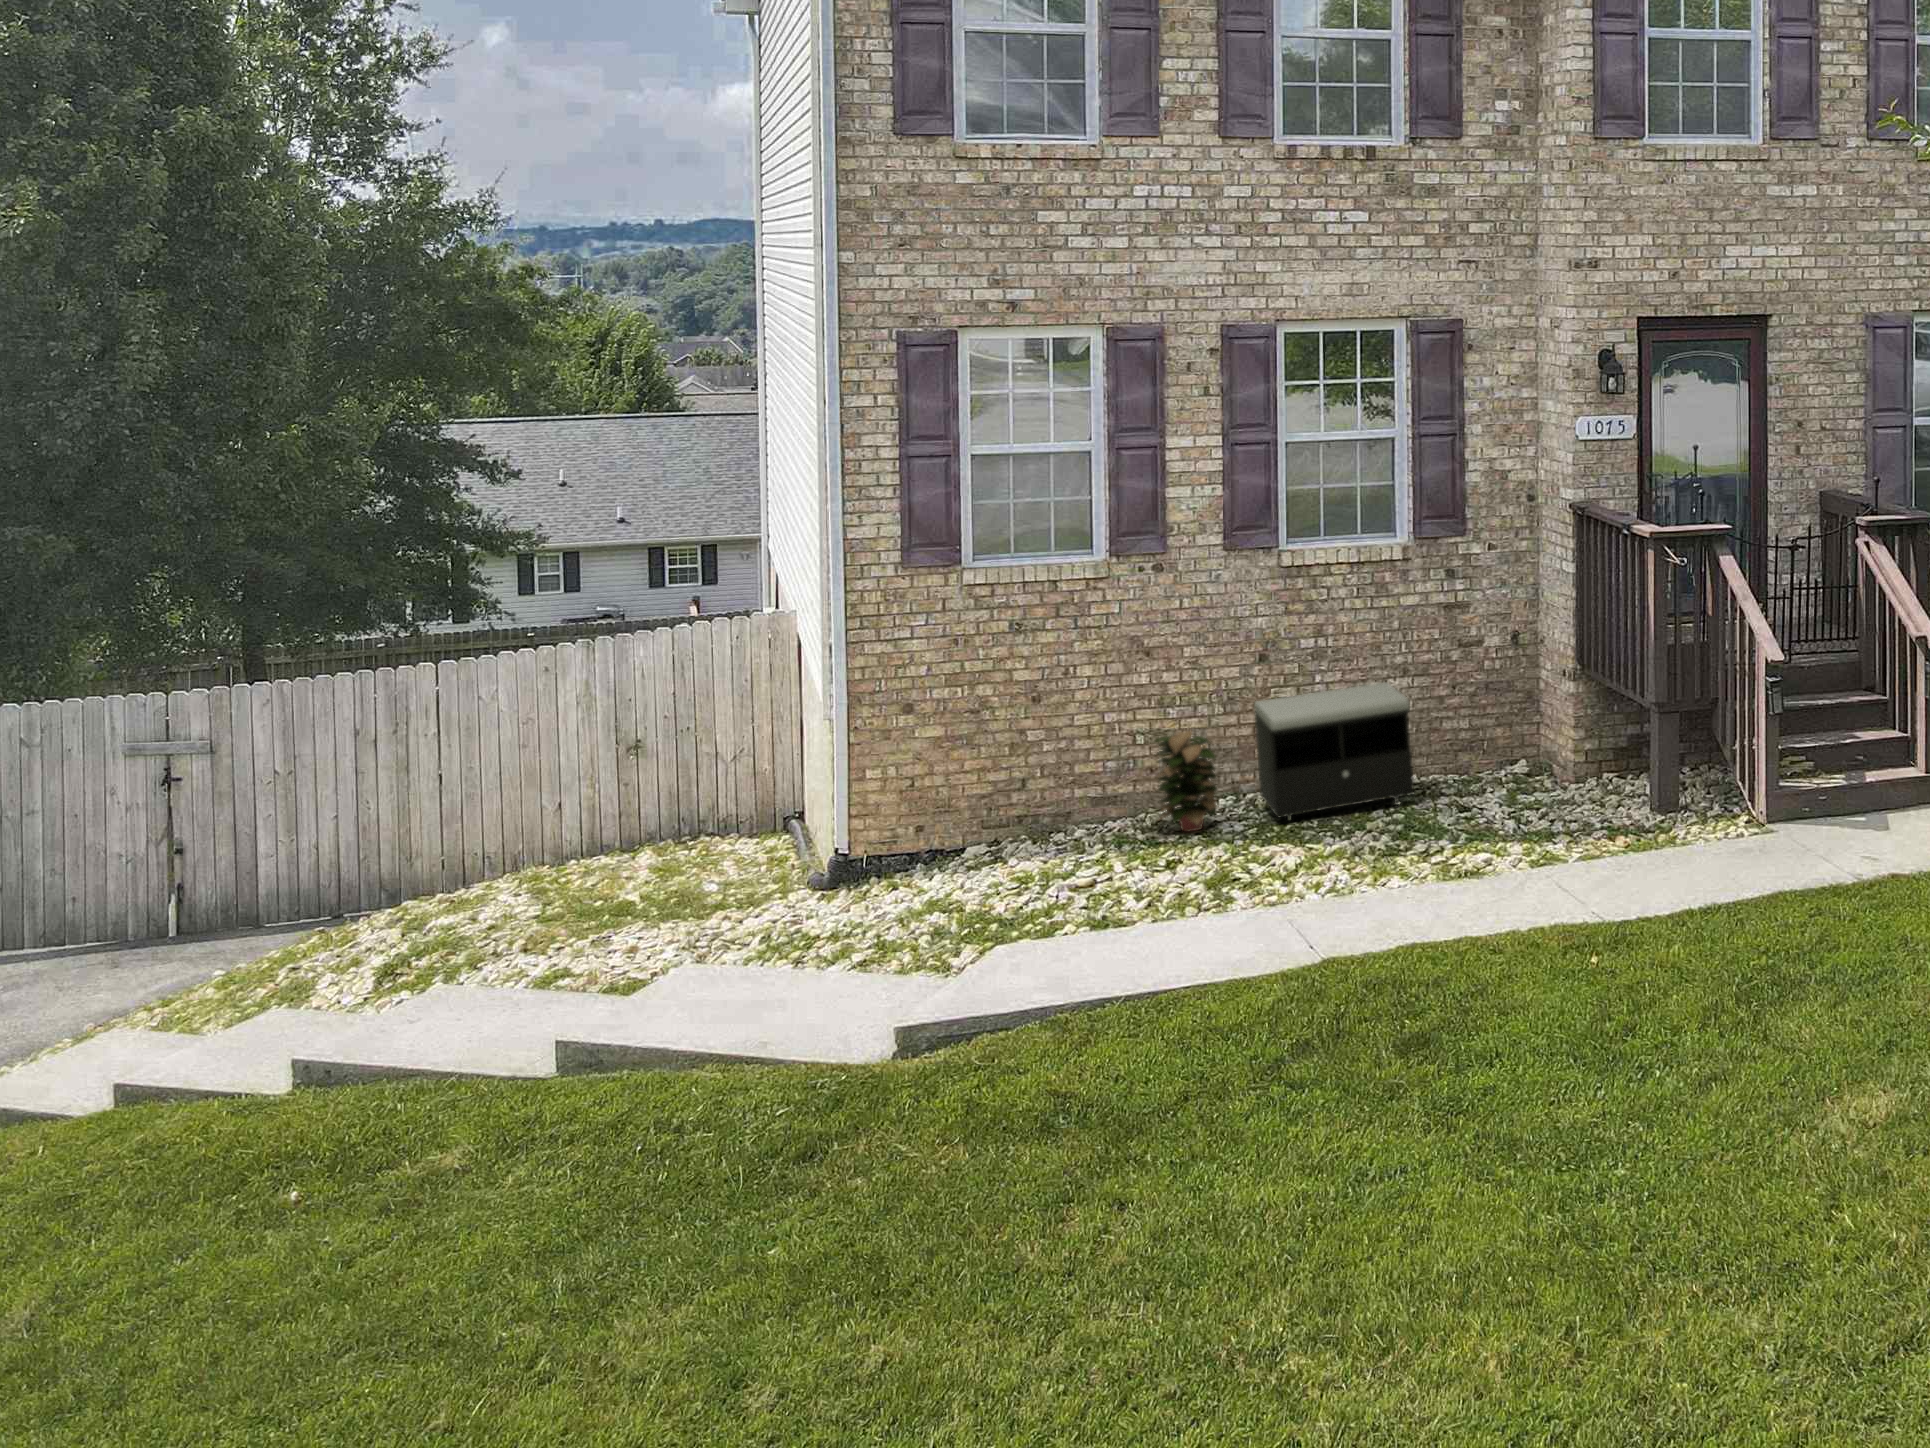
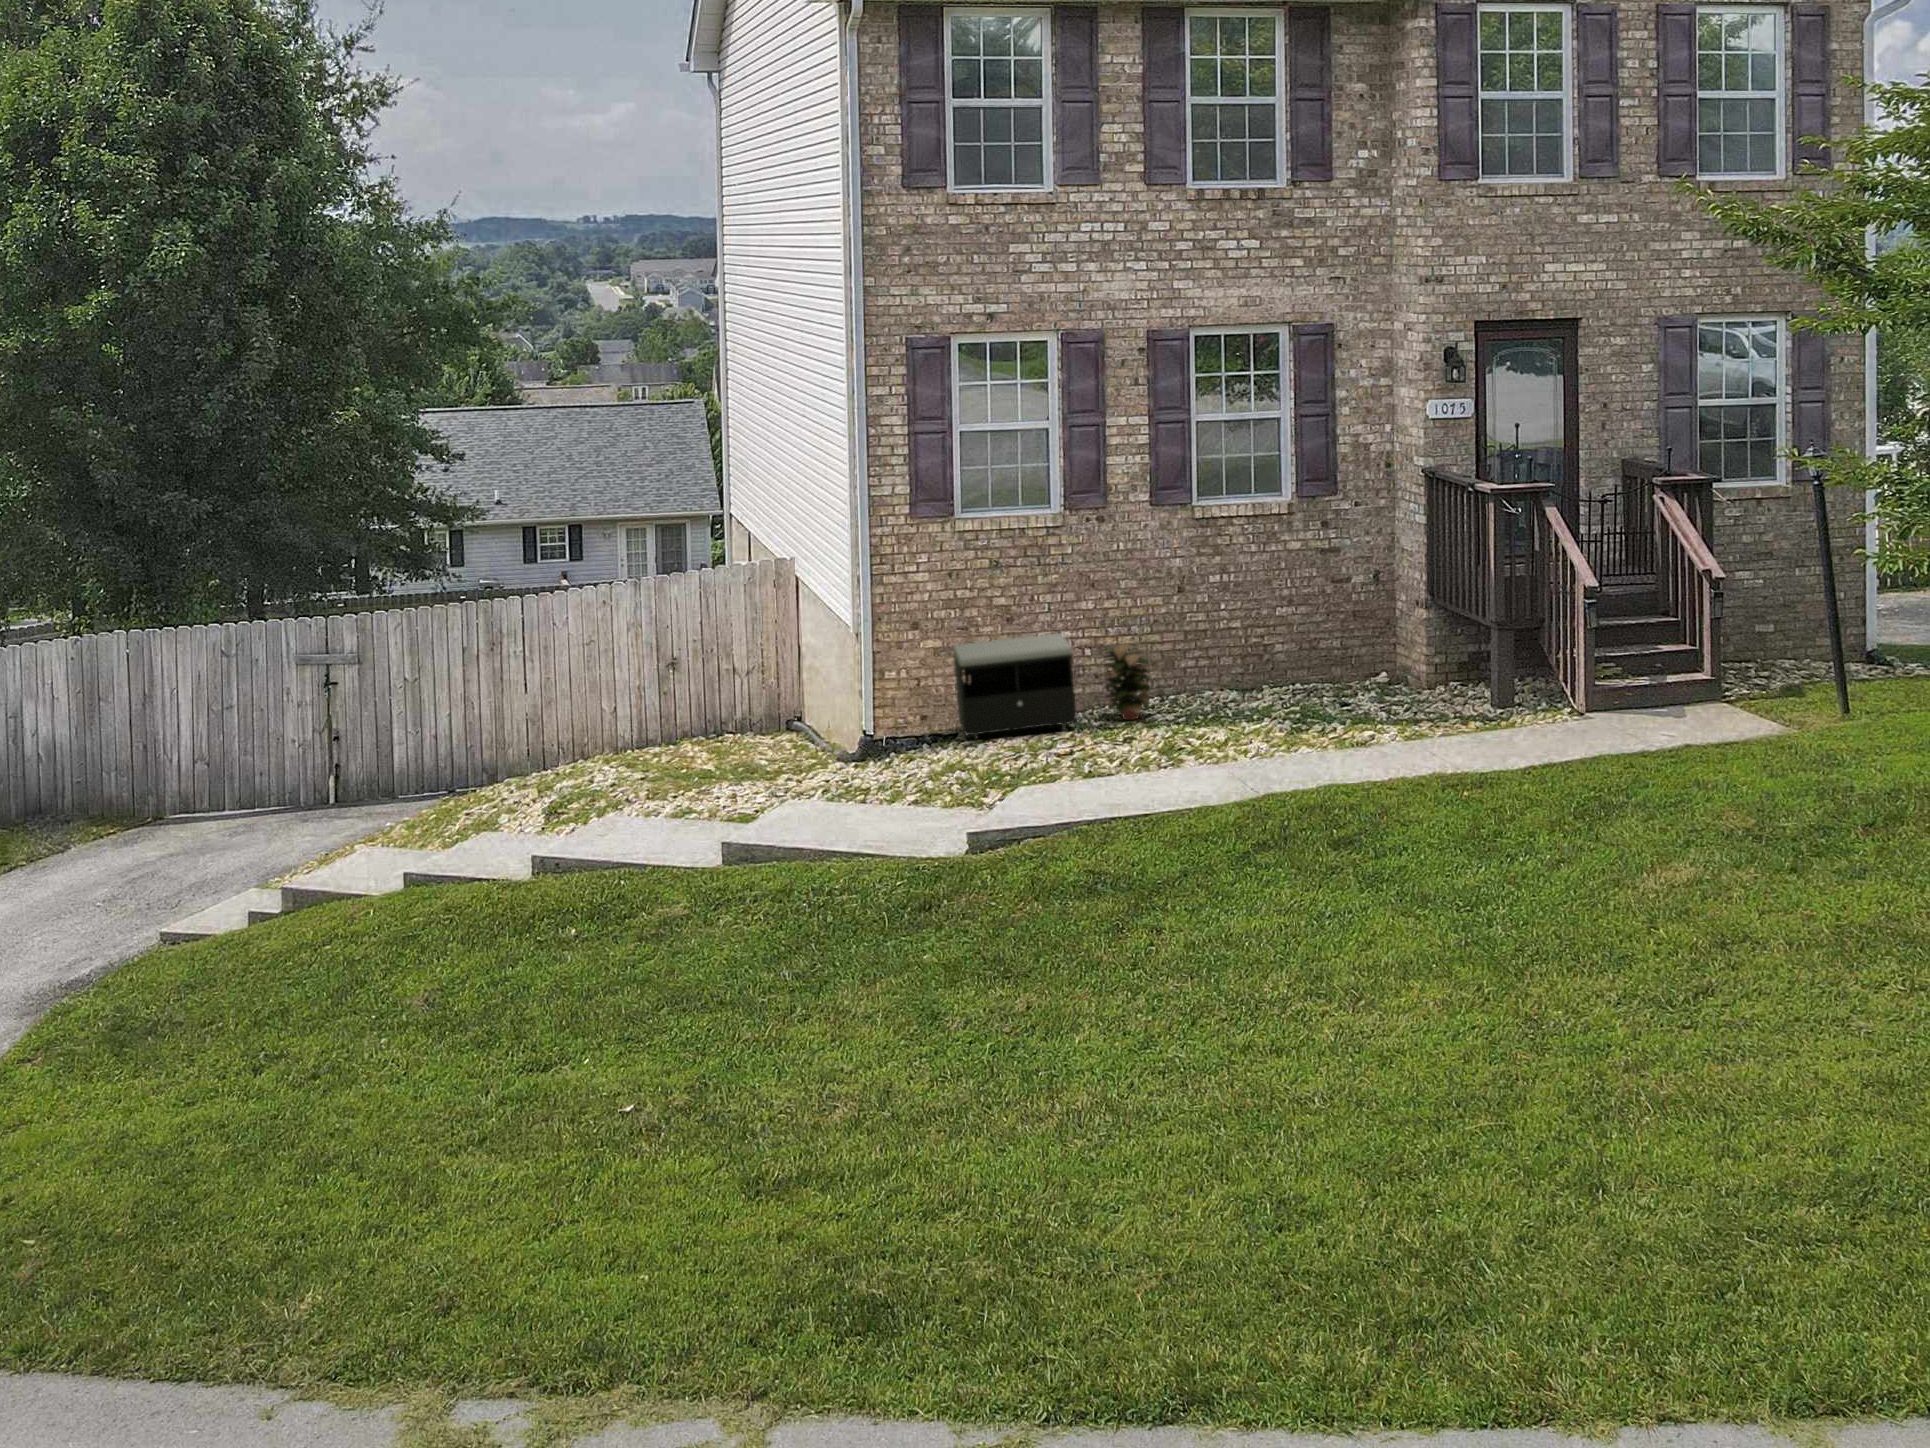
storage bench: present [1254,682,1414,820] -> present [953,634,1077,739]

